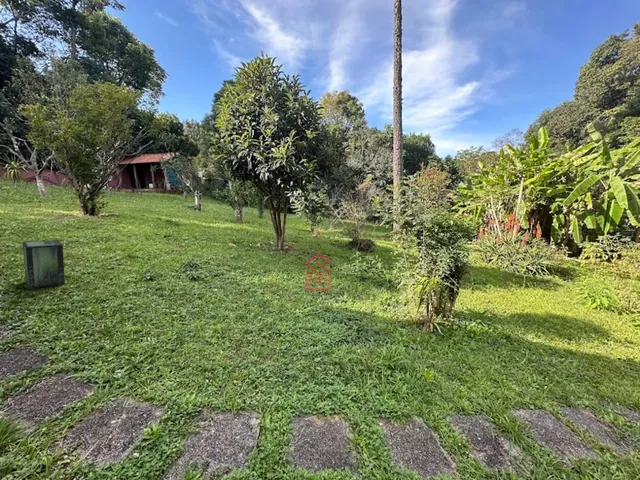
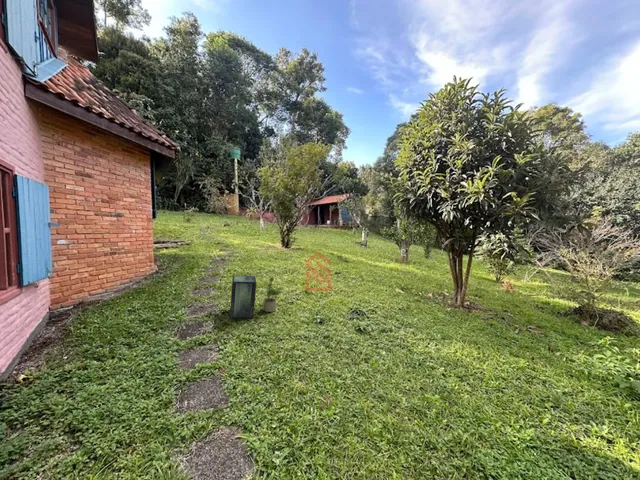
potted plant: none [75,239,99,277] -> present [263,277,281,312]

